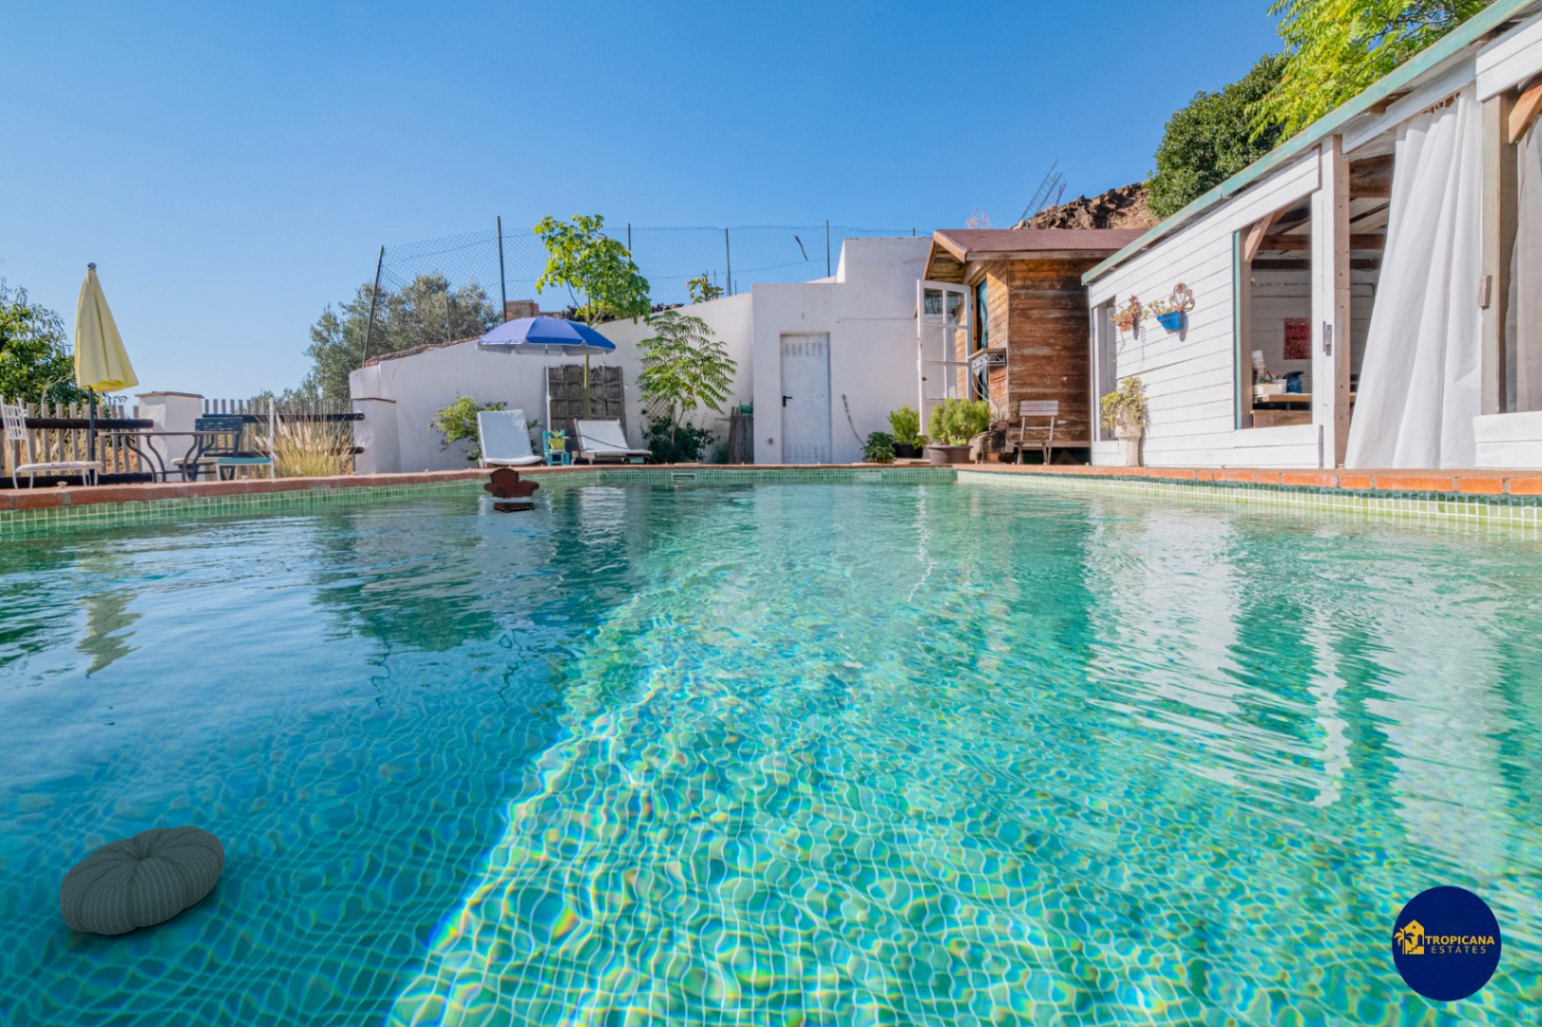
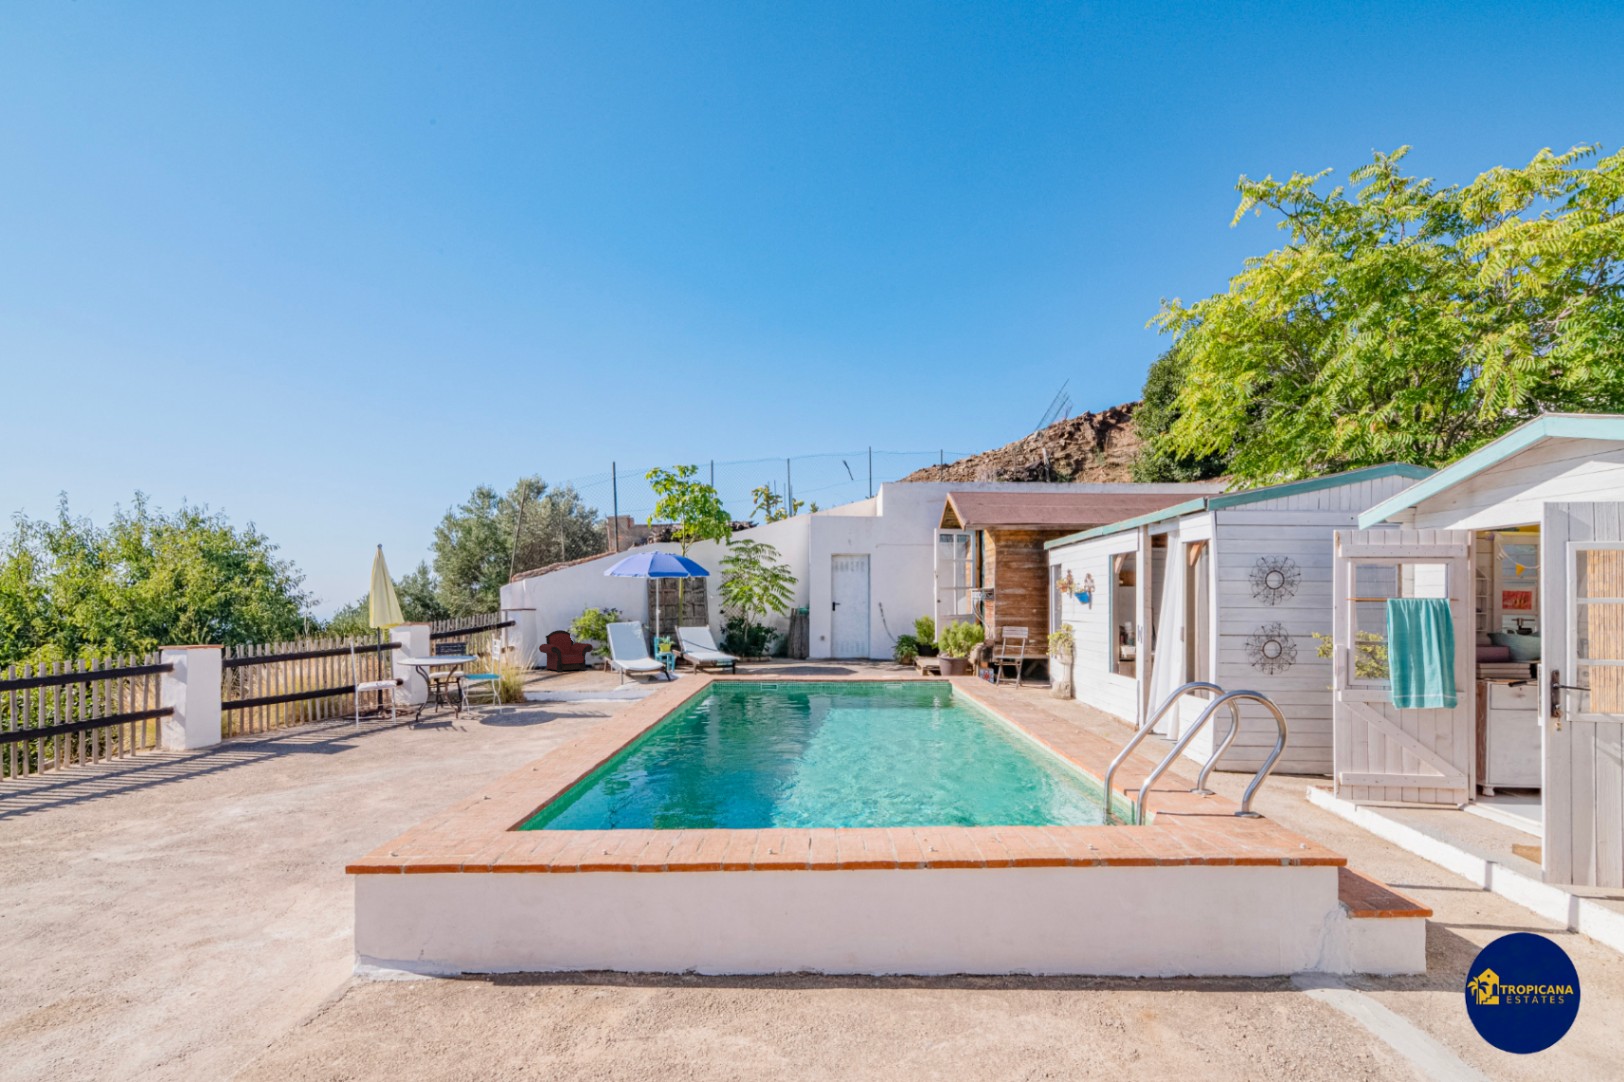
pouf: present [59,825,225,935] -> none [74,875,252,976]

